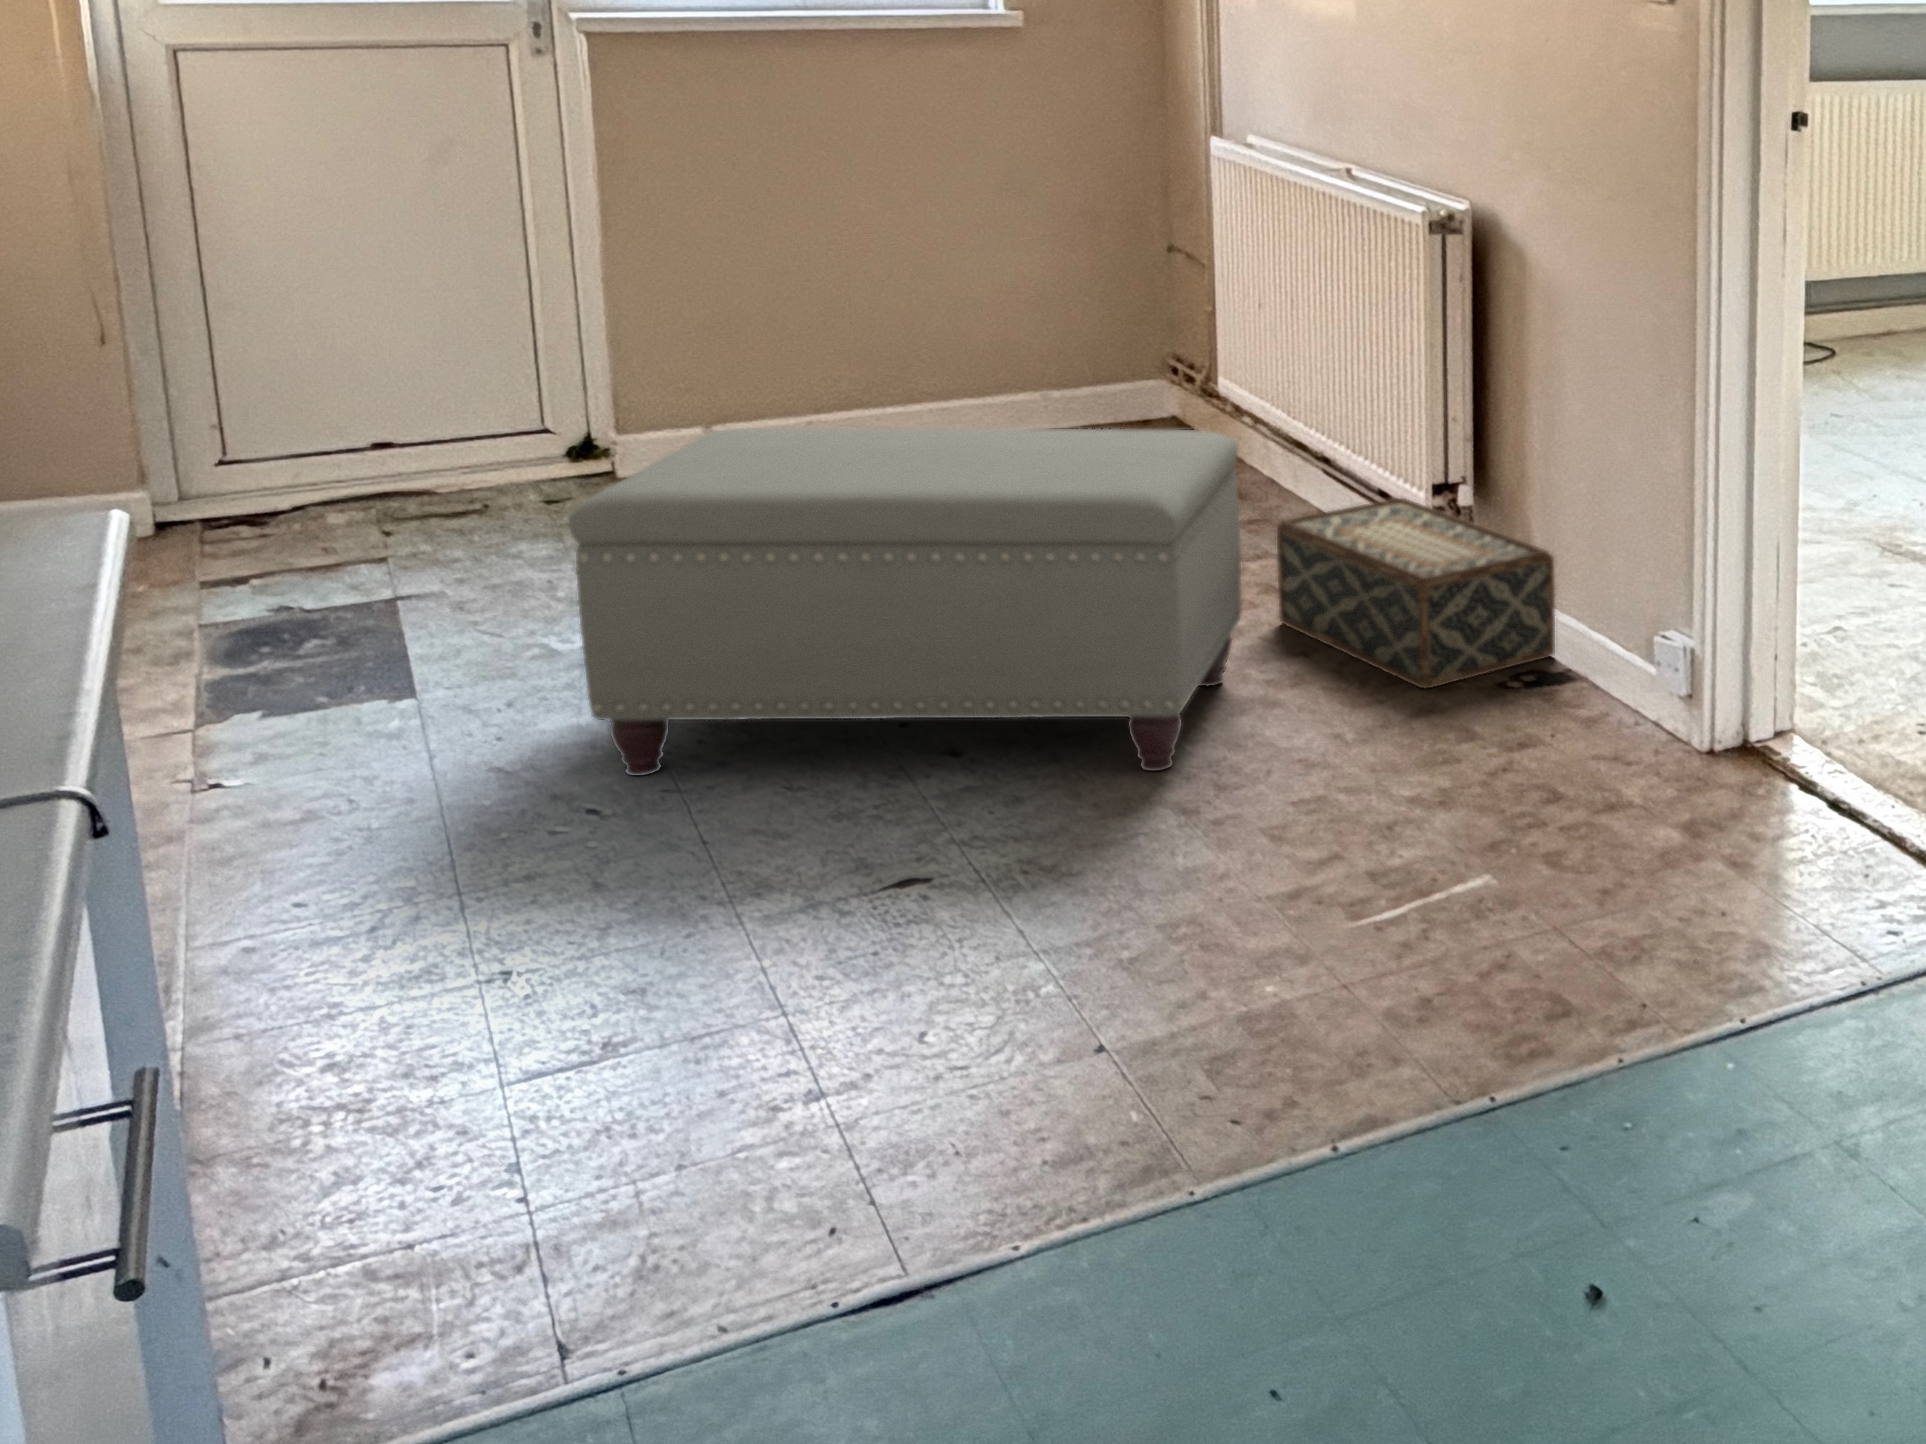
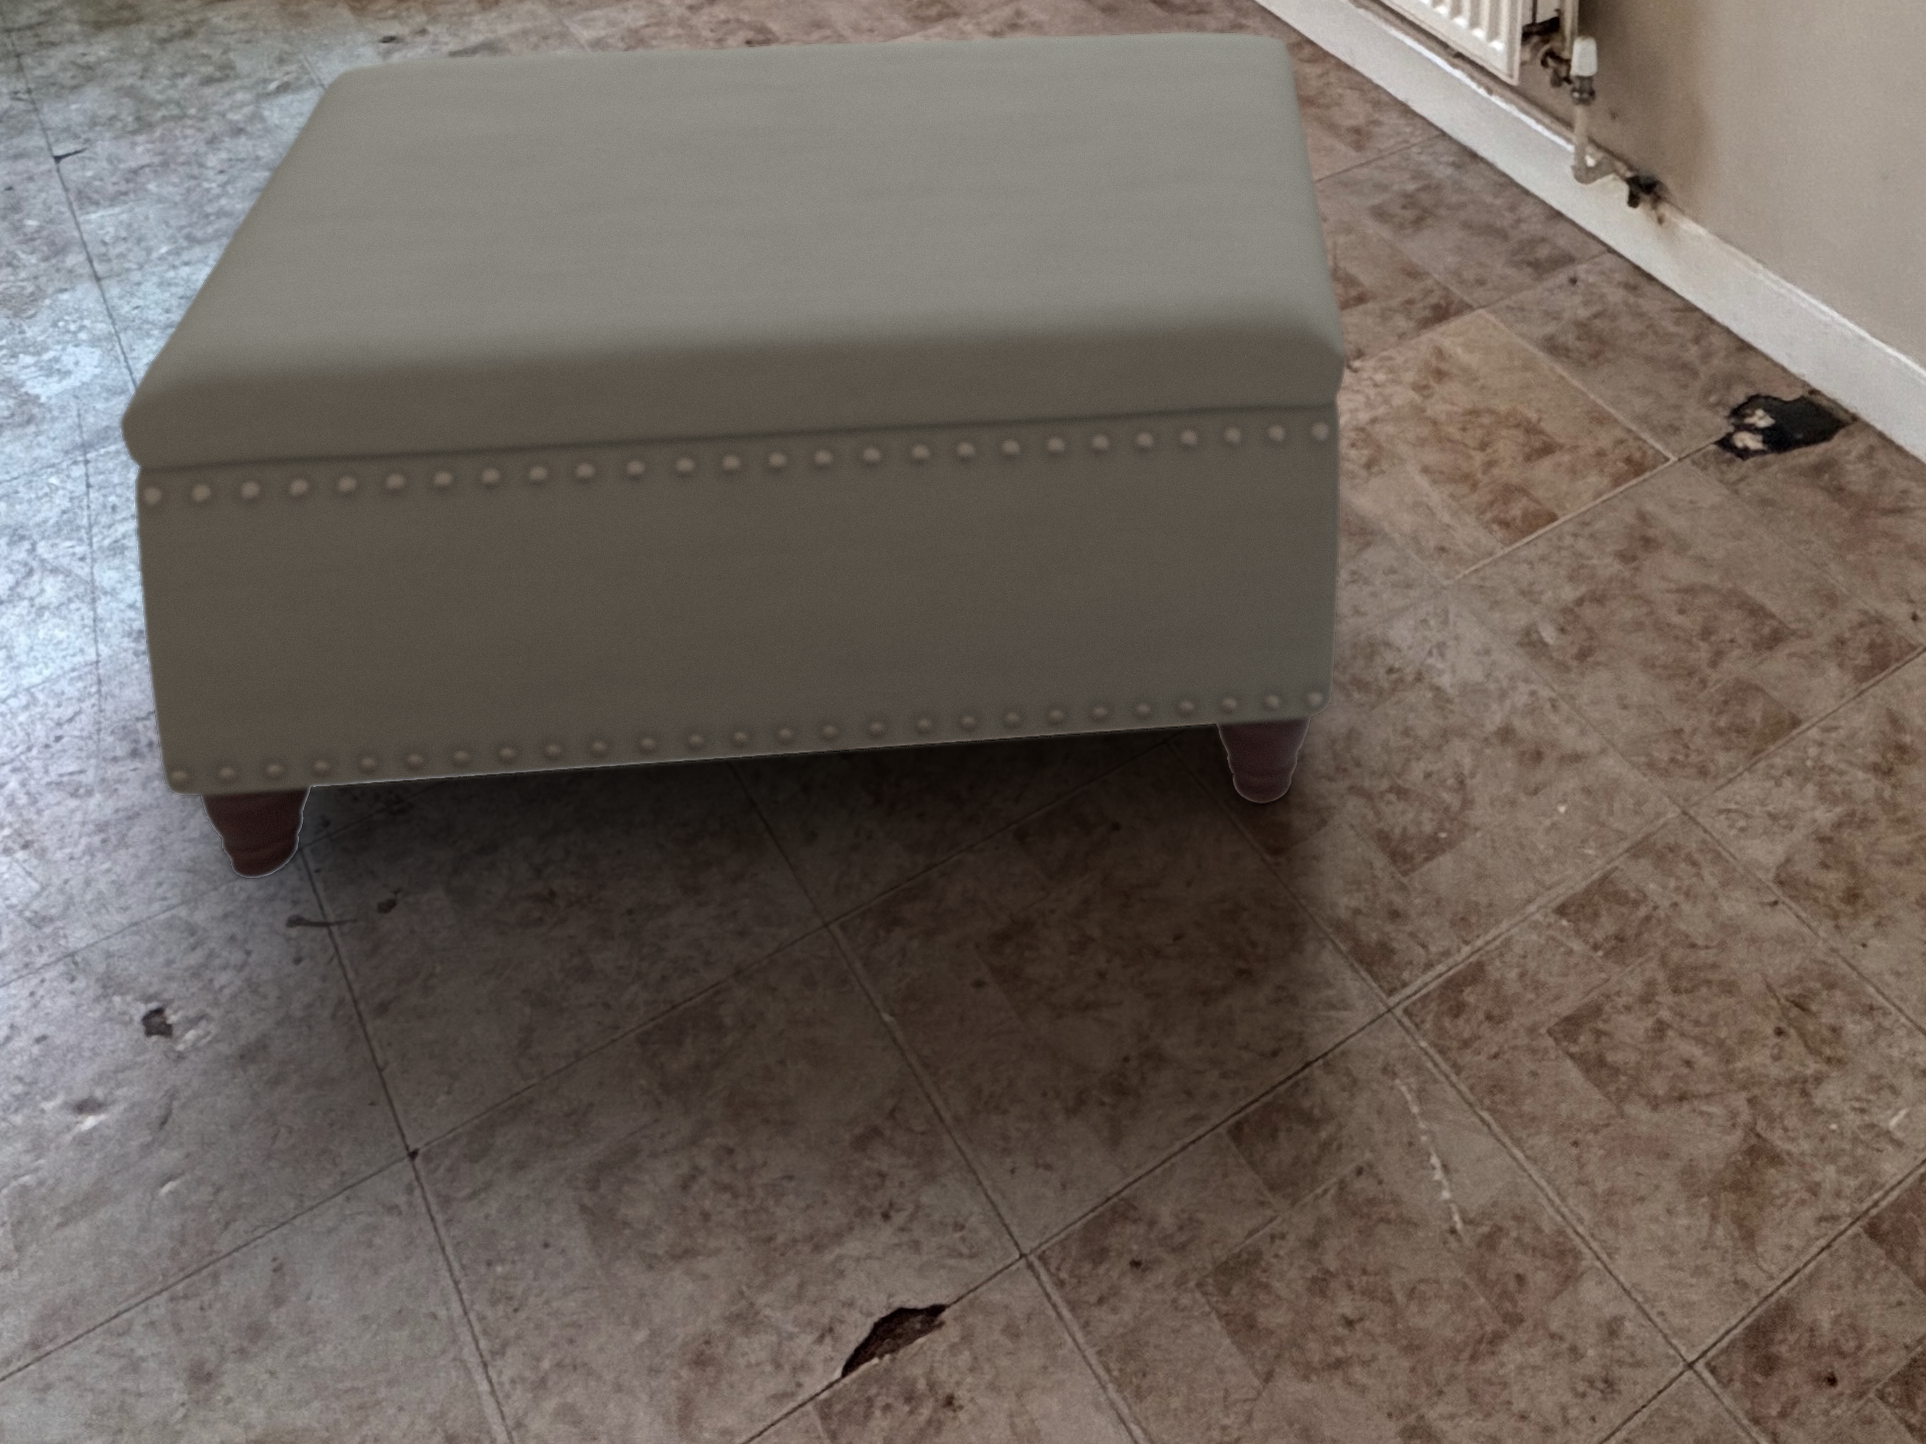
woven basket: present [1277,498,1555,688] -> none [1263,23,1781,468]

